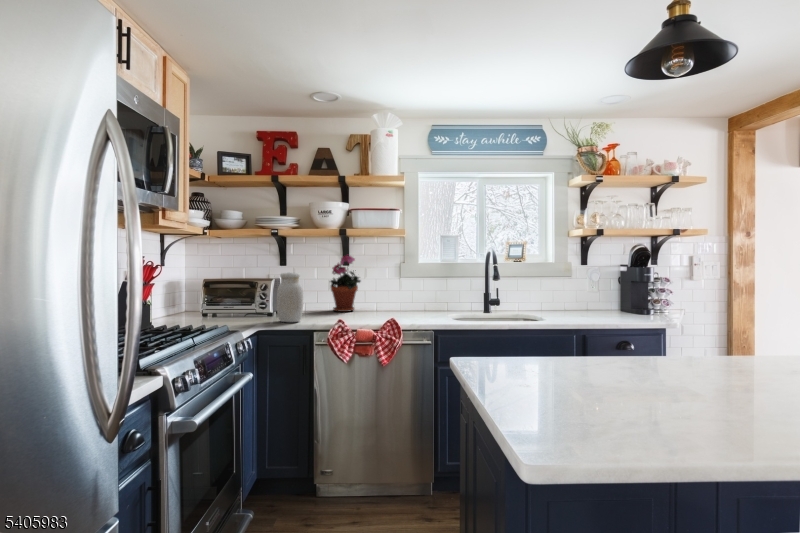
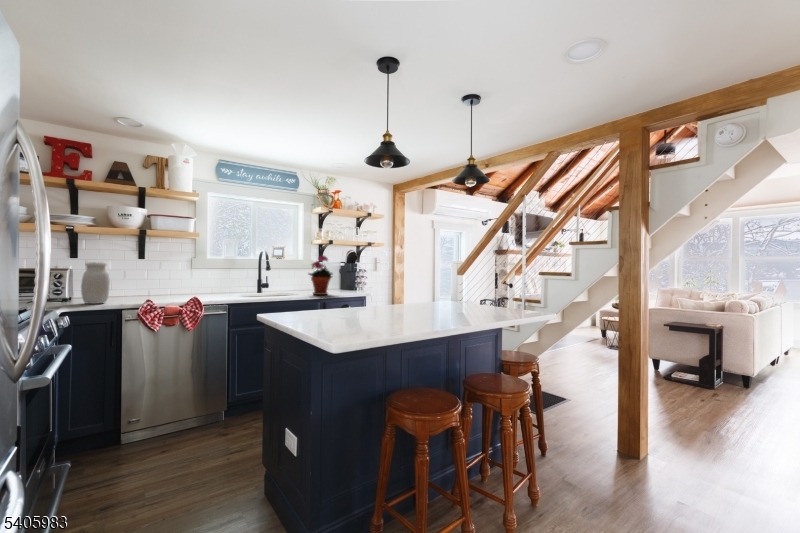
potted plant: present [330,256,360,312] -> present [309,256,332,295]

